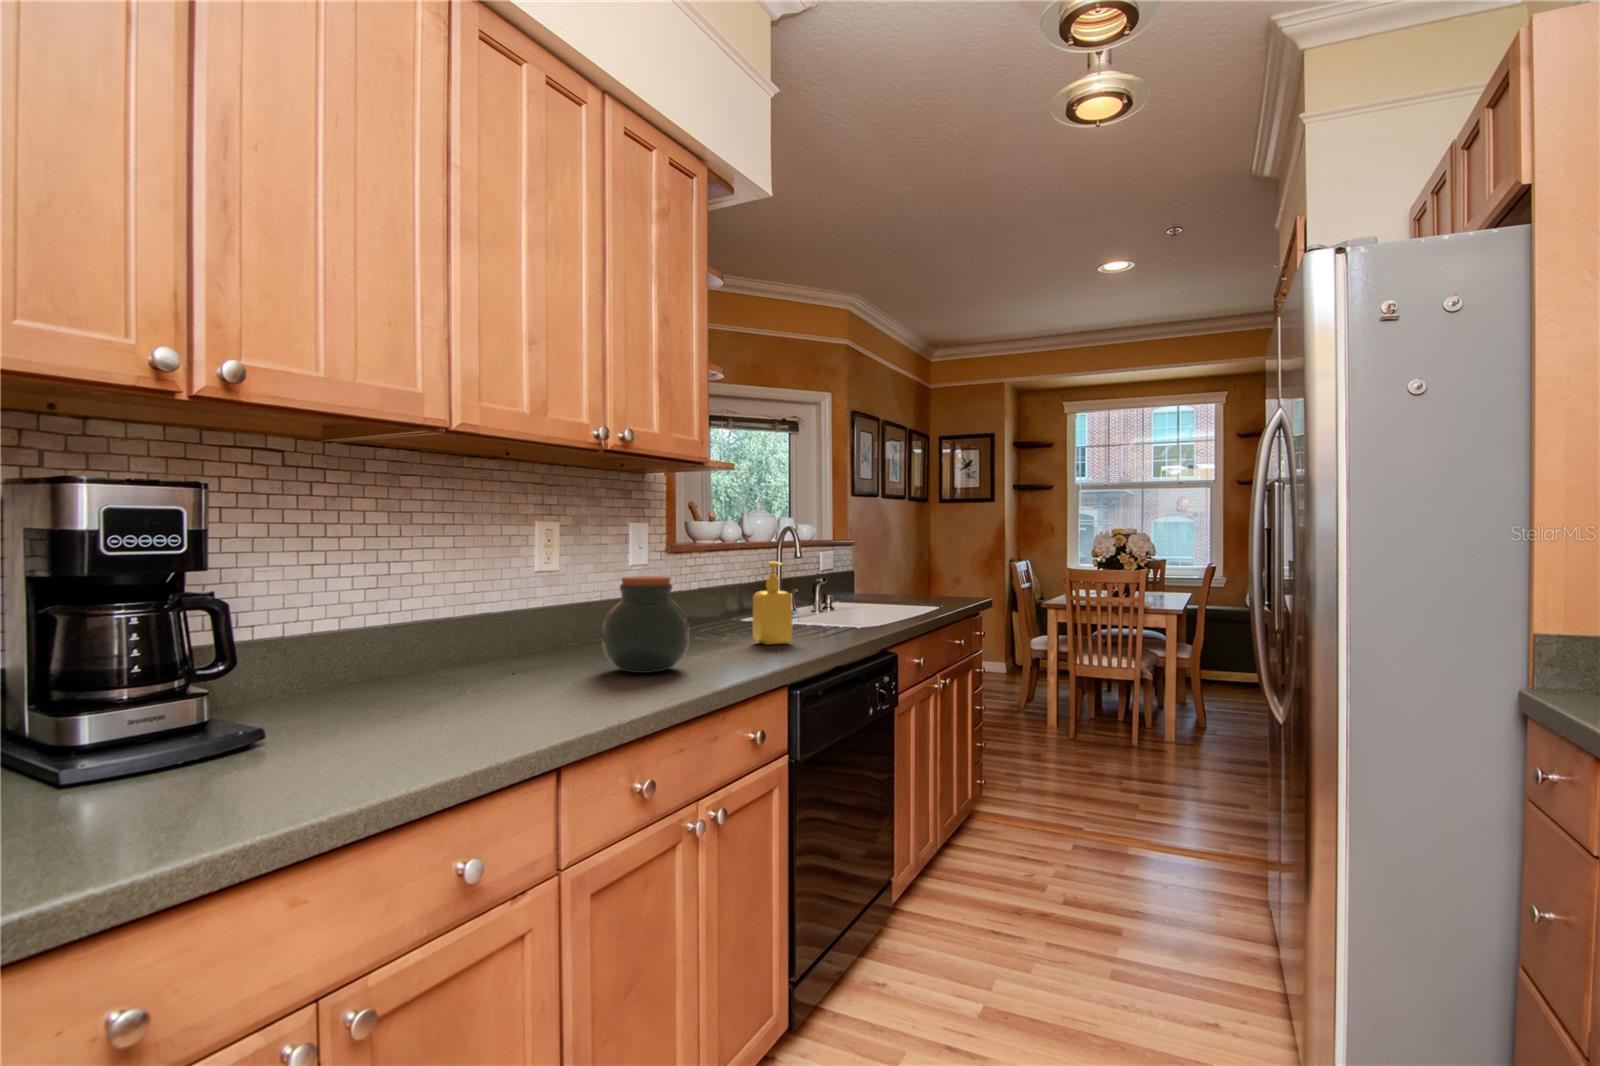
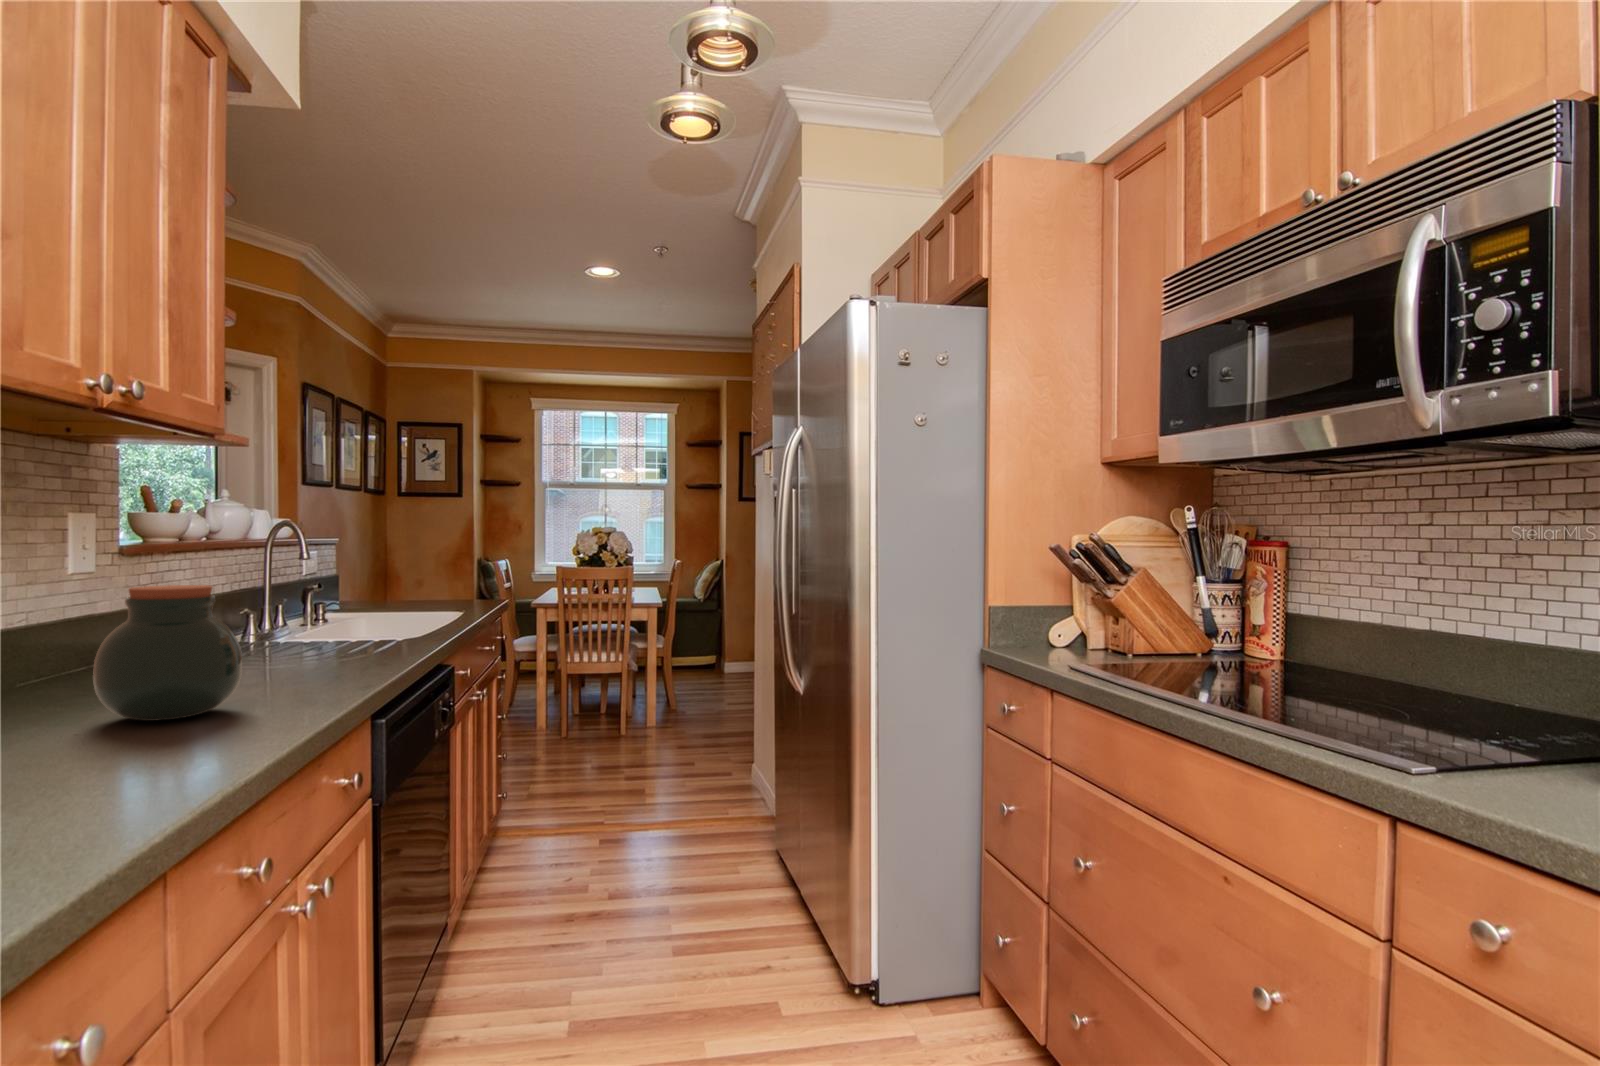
soap dispenser: present [753,562,792,645] -> none [283,563,340,668]

